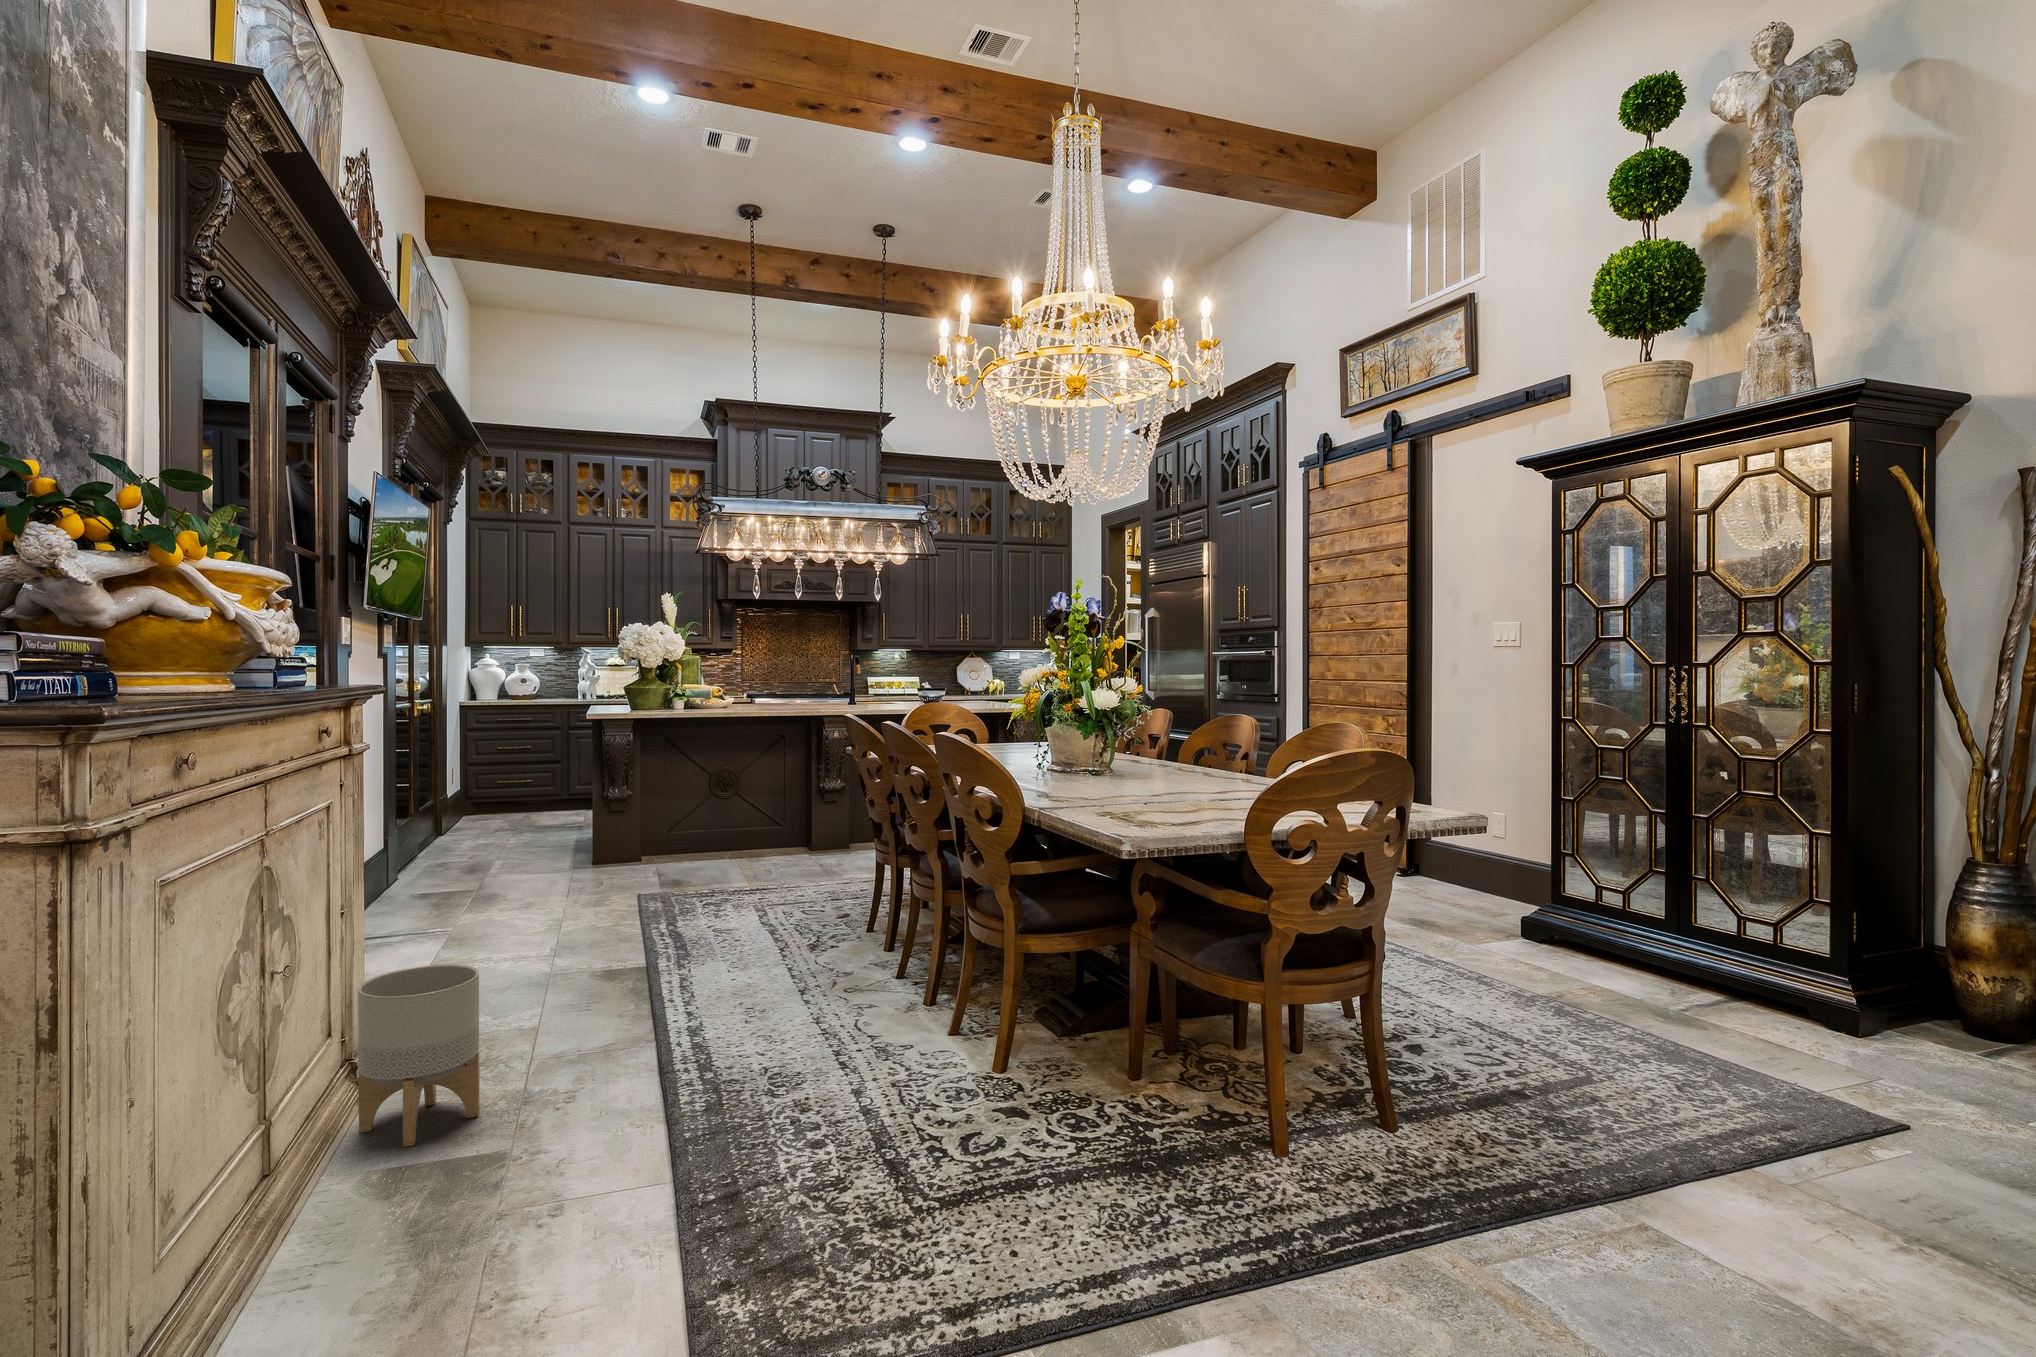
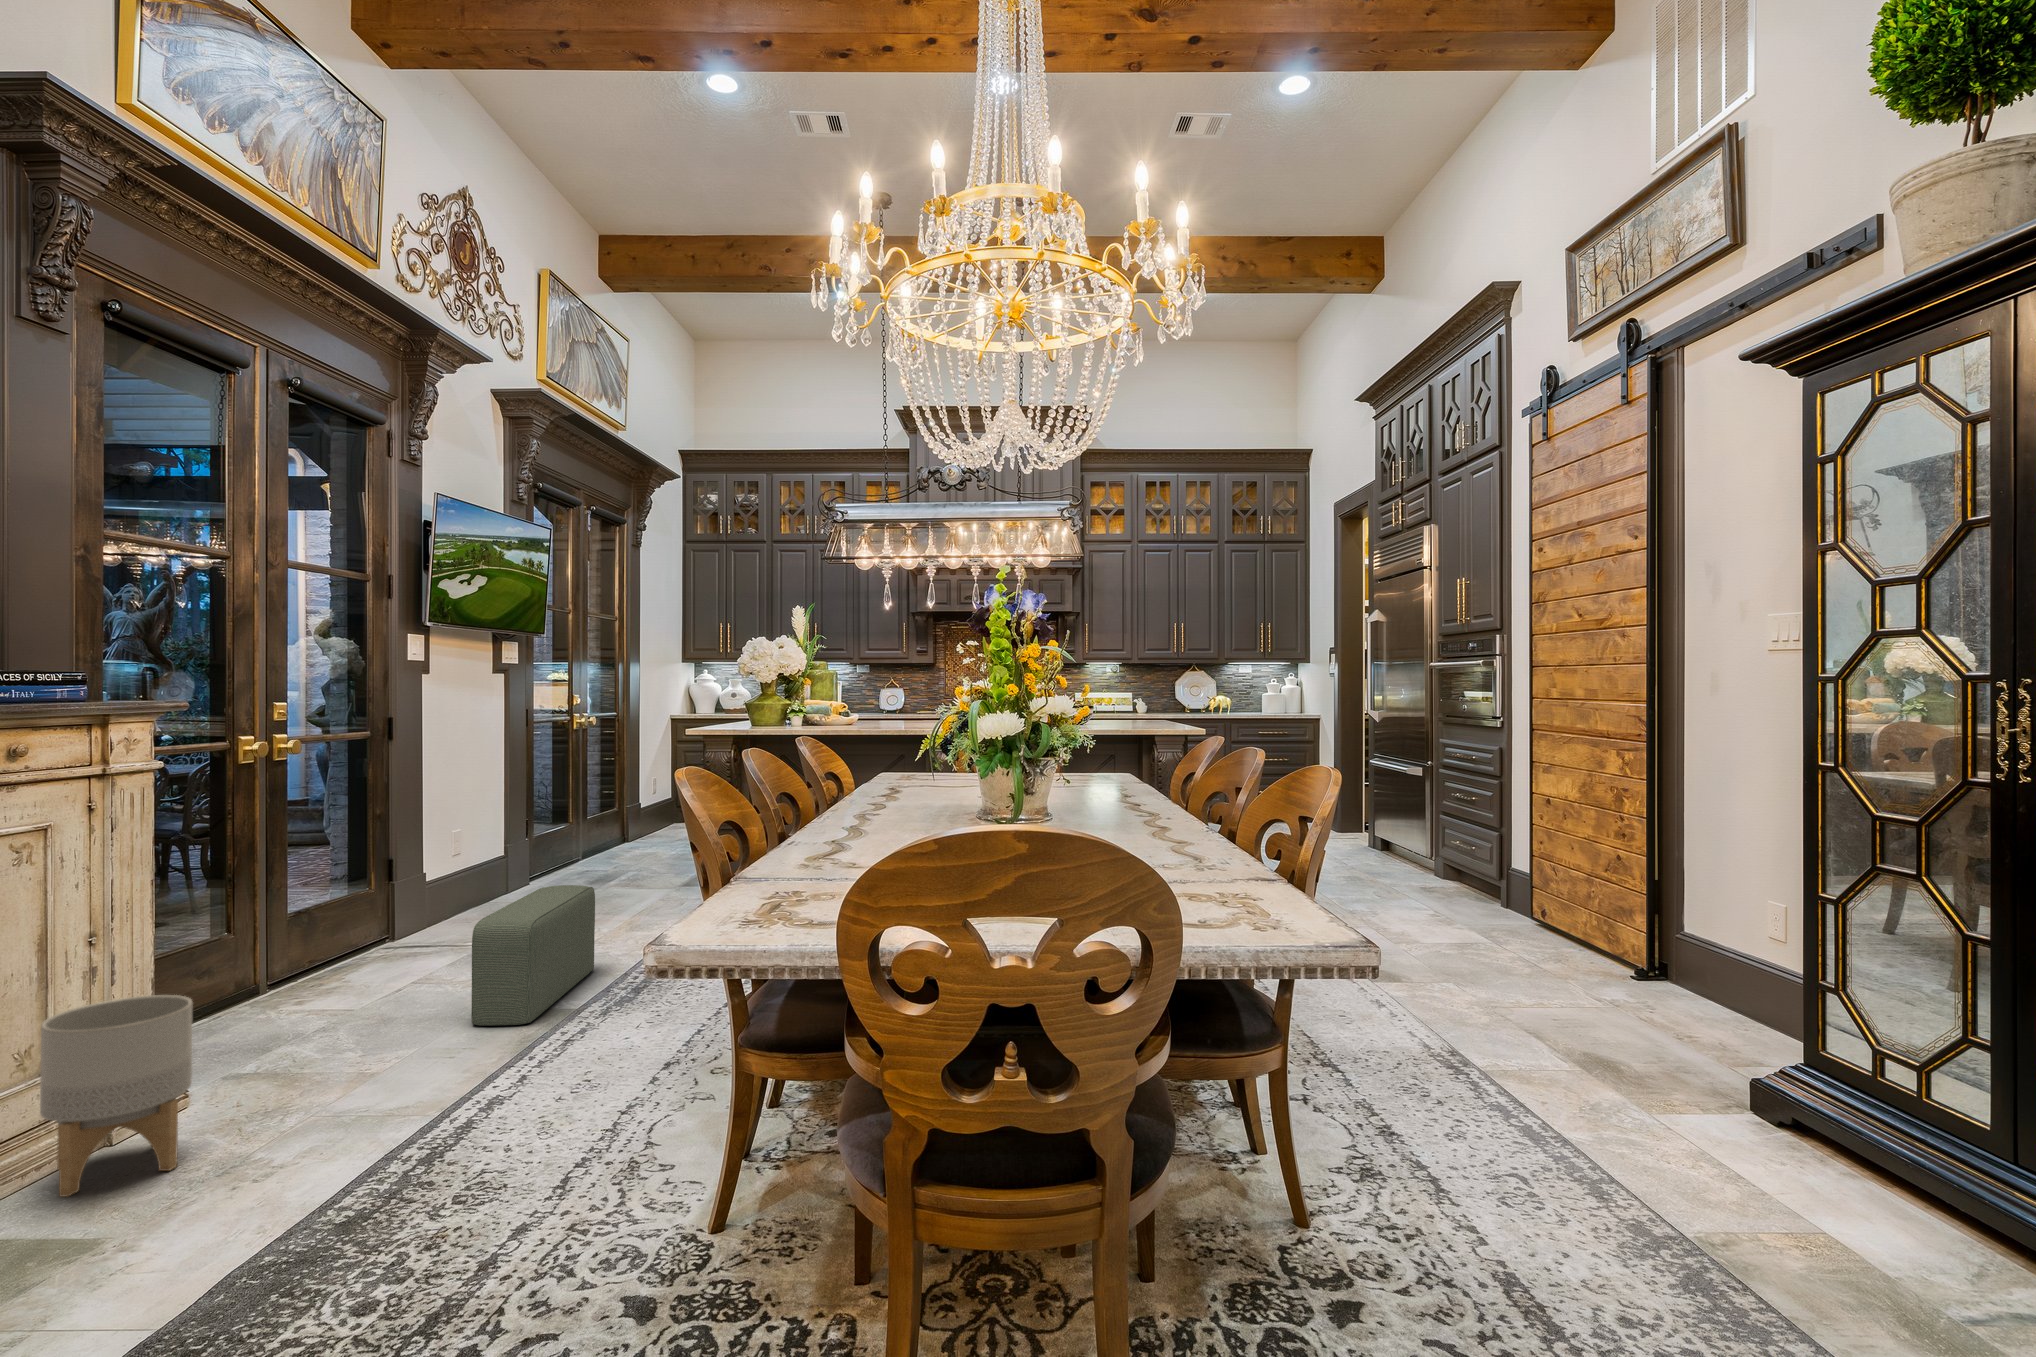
pouf: none [561,861,627,989] -> present [471,885,595,1026]

